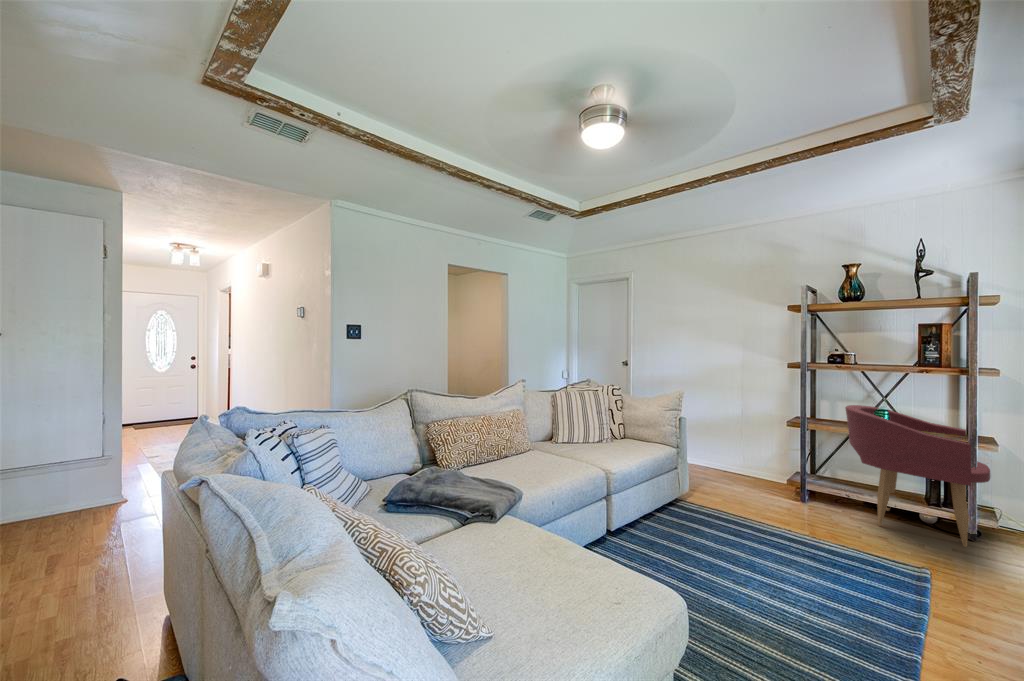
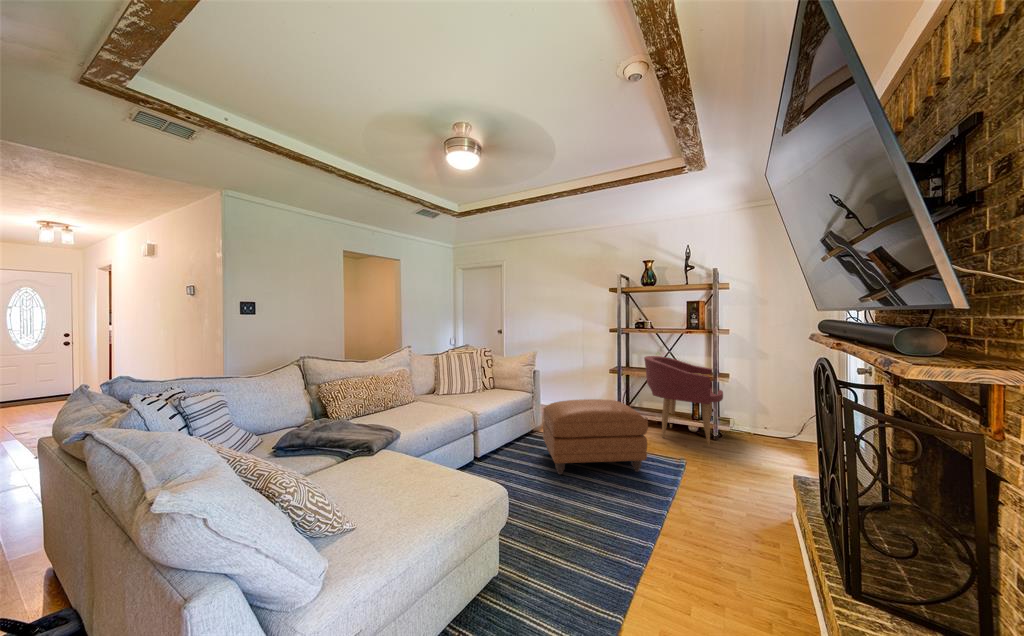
ottoman: none [697,463,872,578] -> present [543,399,648,475]

